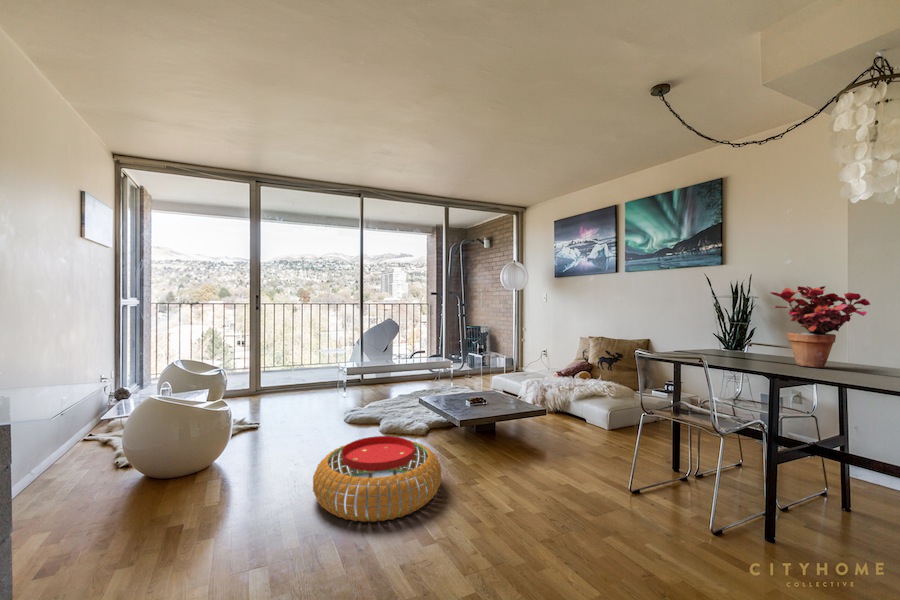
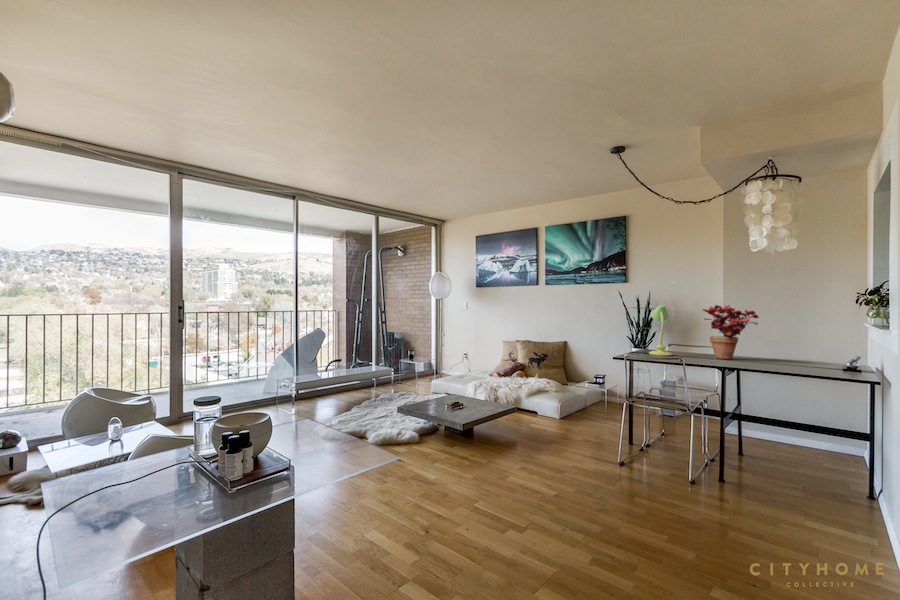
table lamp: none [694,286,729,358] -> present [649,304,673,356]
pouf: present [313,436,441,522] -> none [378,444,495,522]

